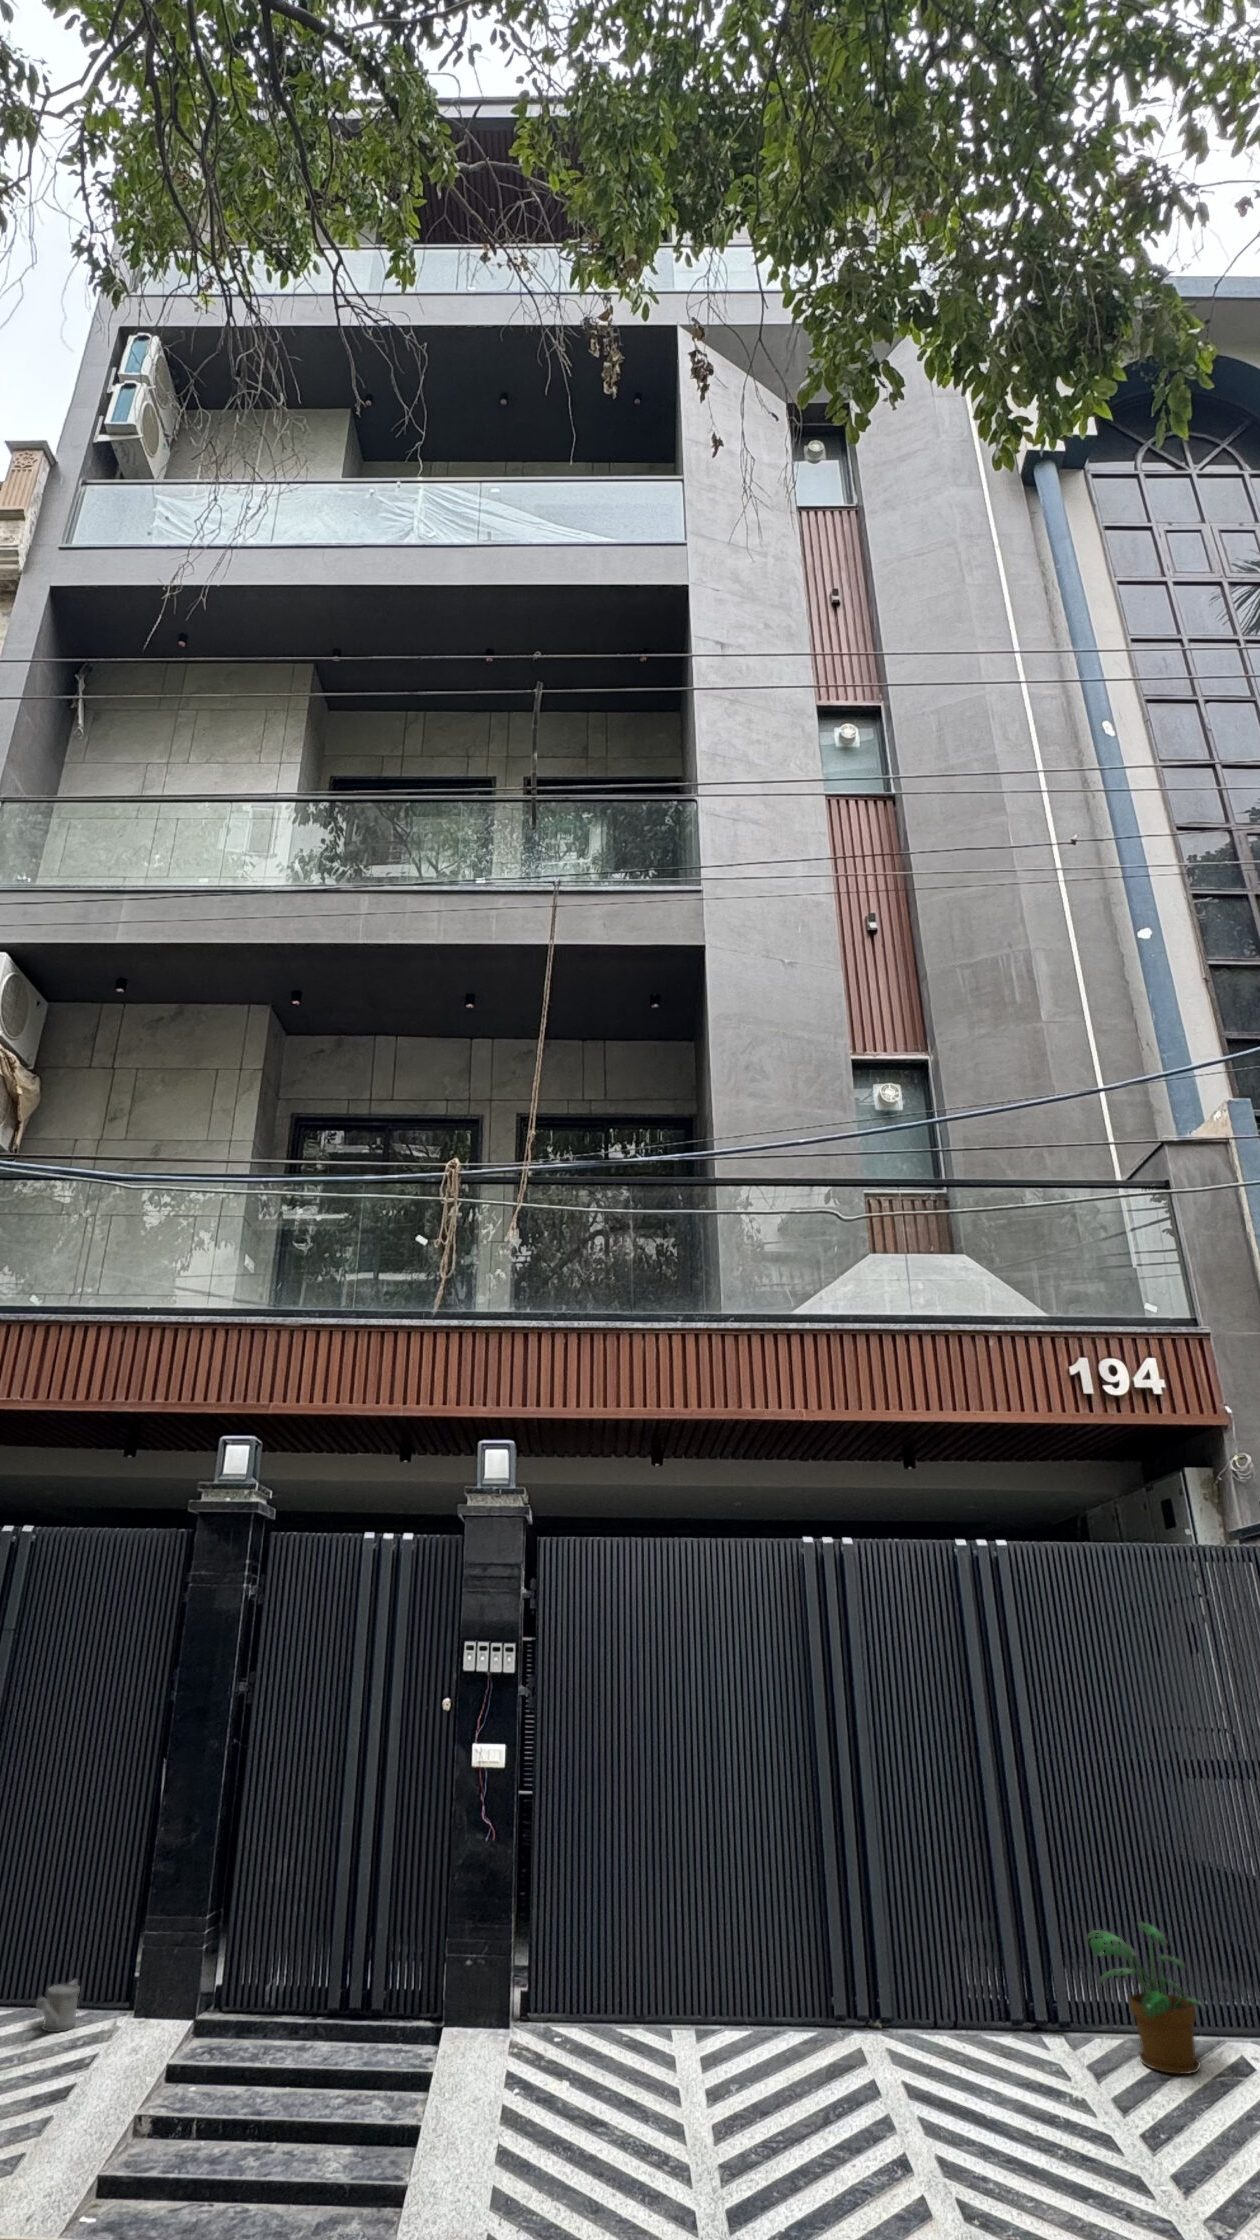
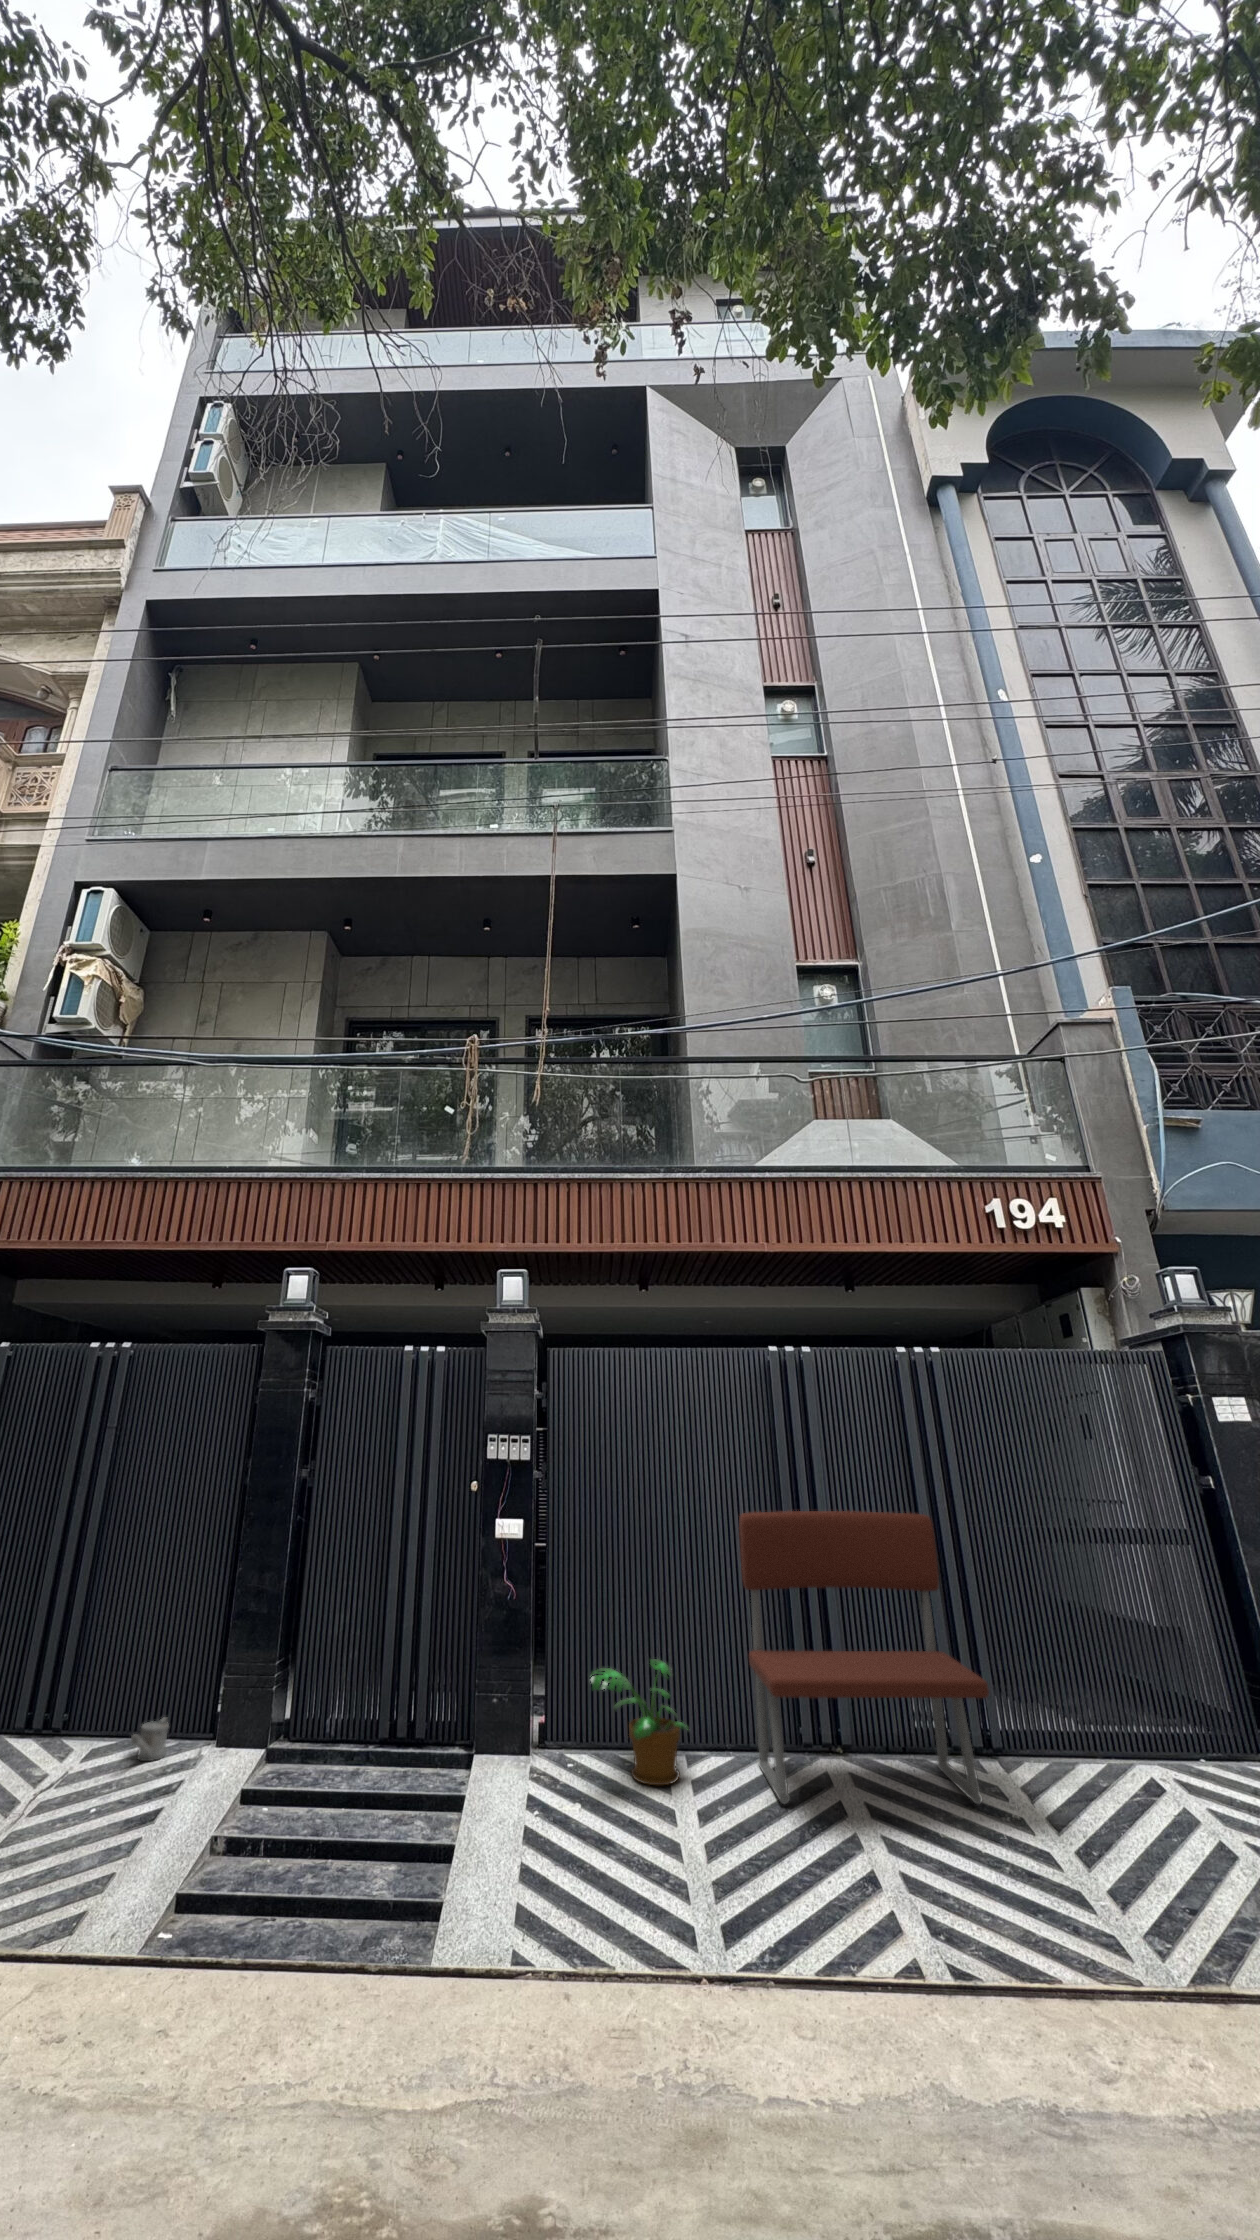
bench: none [761,1734,1046,2084] -> present [739,1511,989,1804]
potted plant: present [1087,1922,1203,2074] -> present [591,1659,688,1785]

